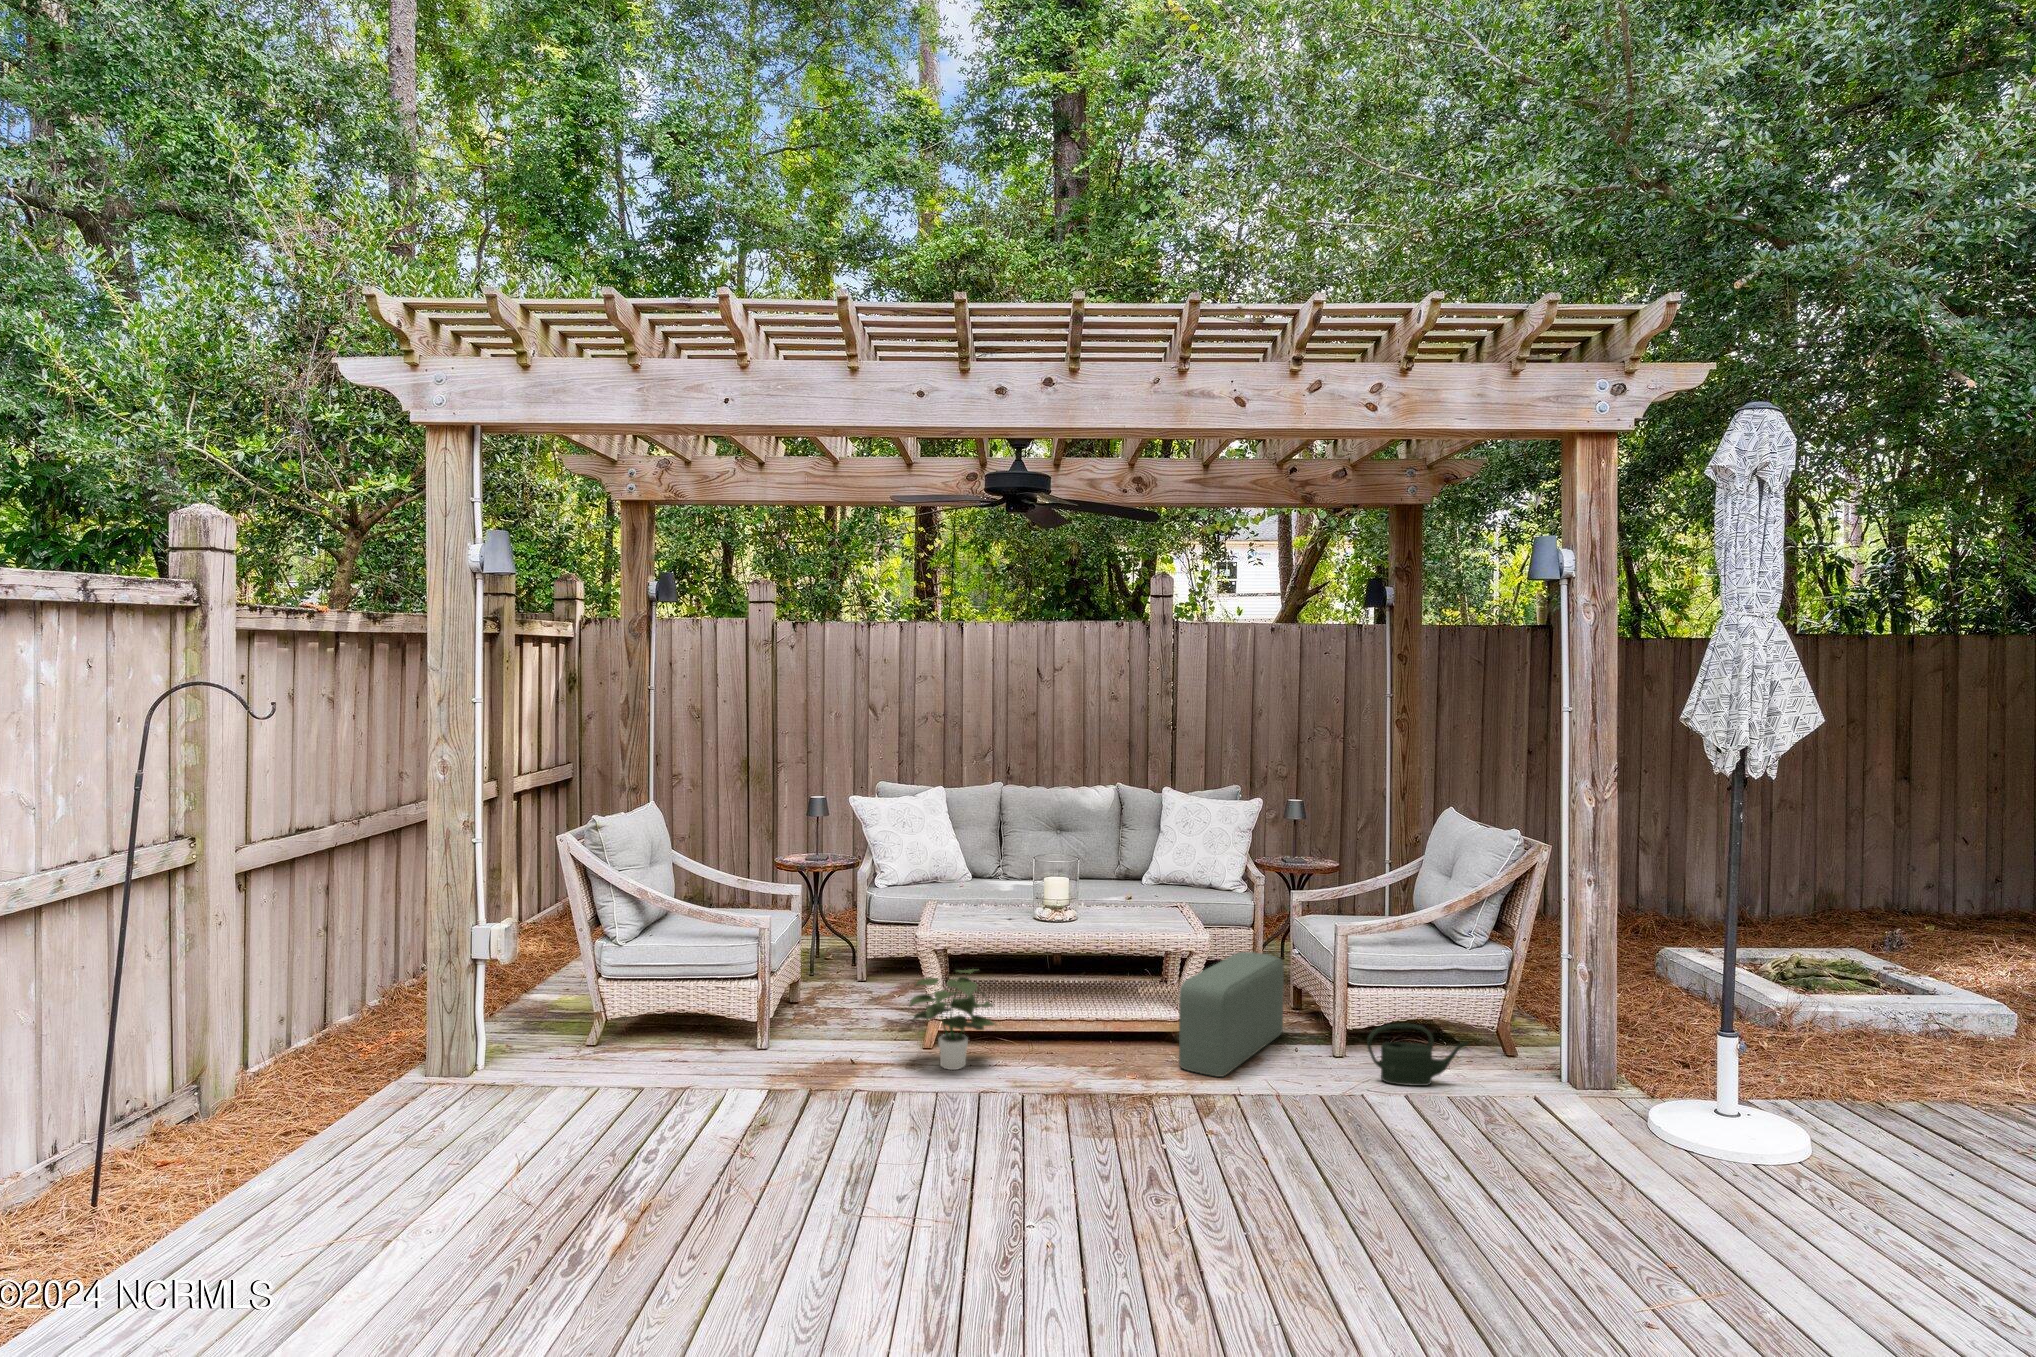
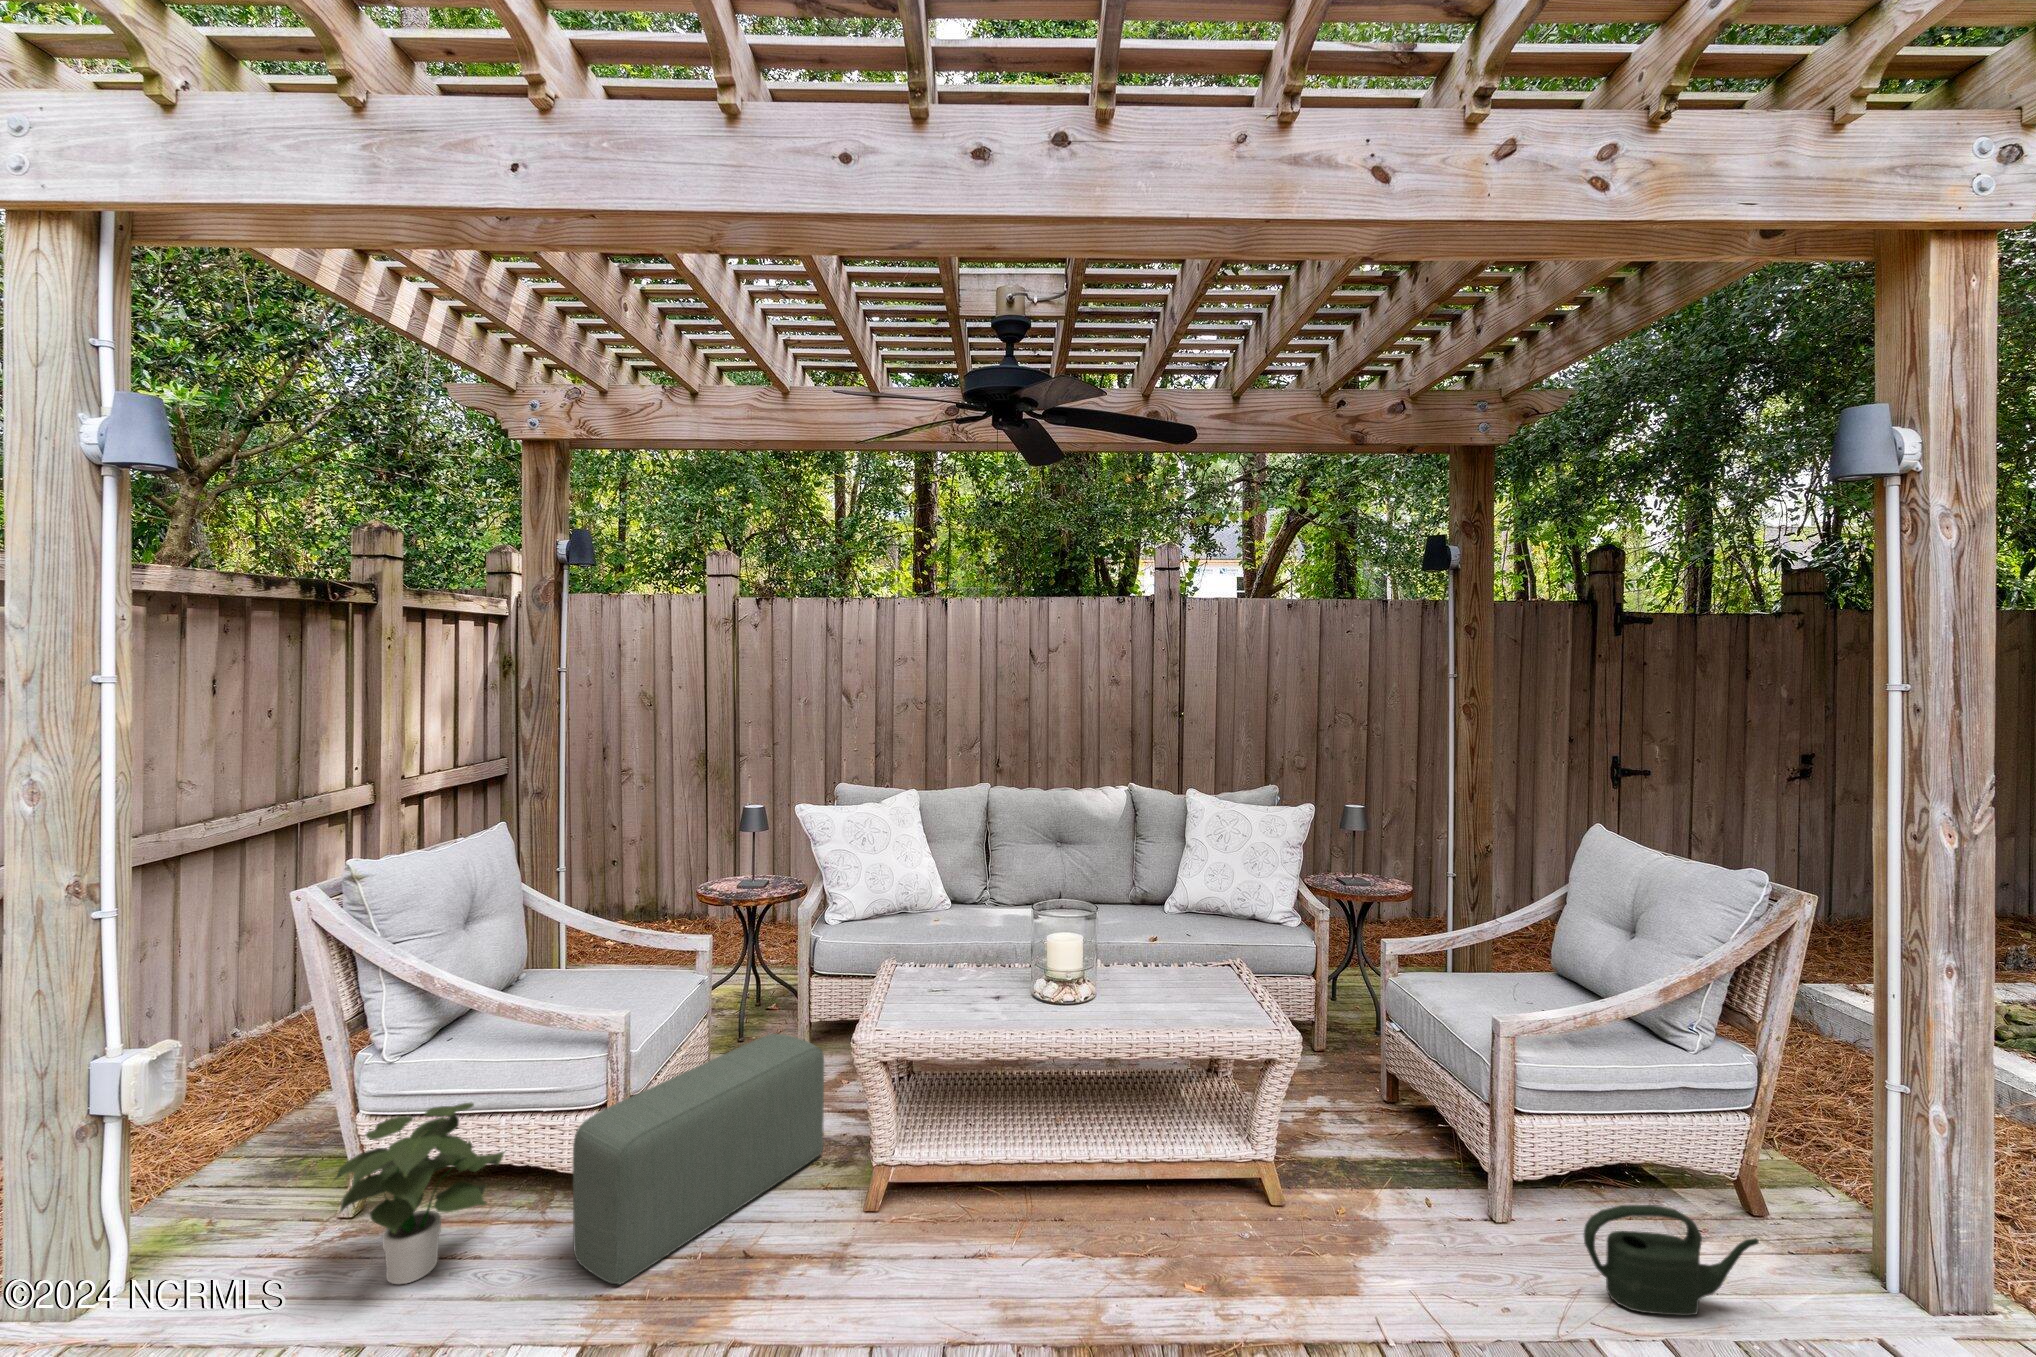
pouf: present [1179,952,1284,1077] -> present [573,1033,824,1285]
potted plant: present [909,969,996,1070] -> present [336,1103,504,1284]

